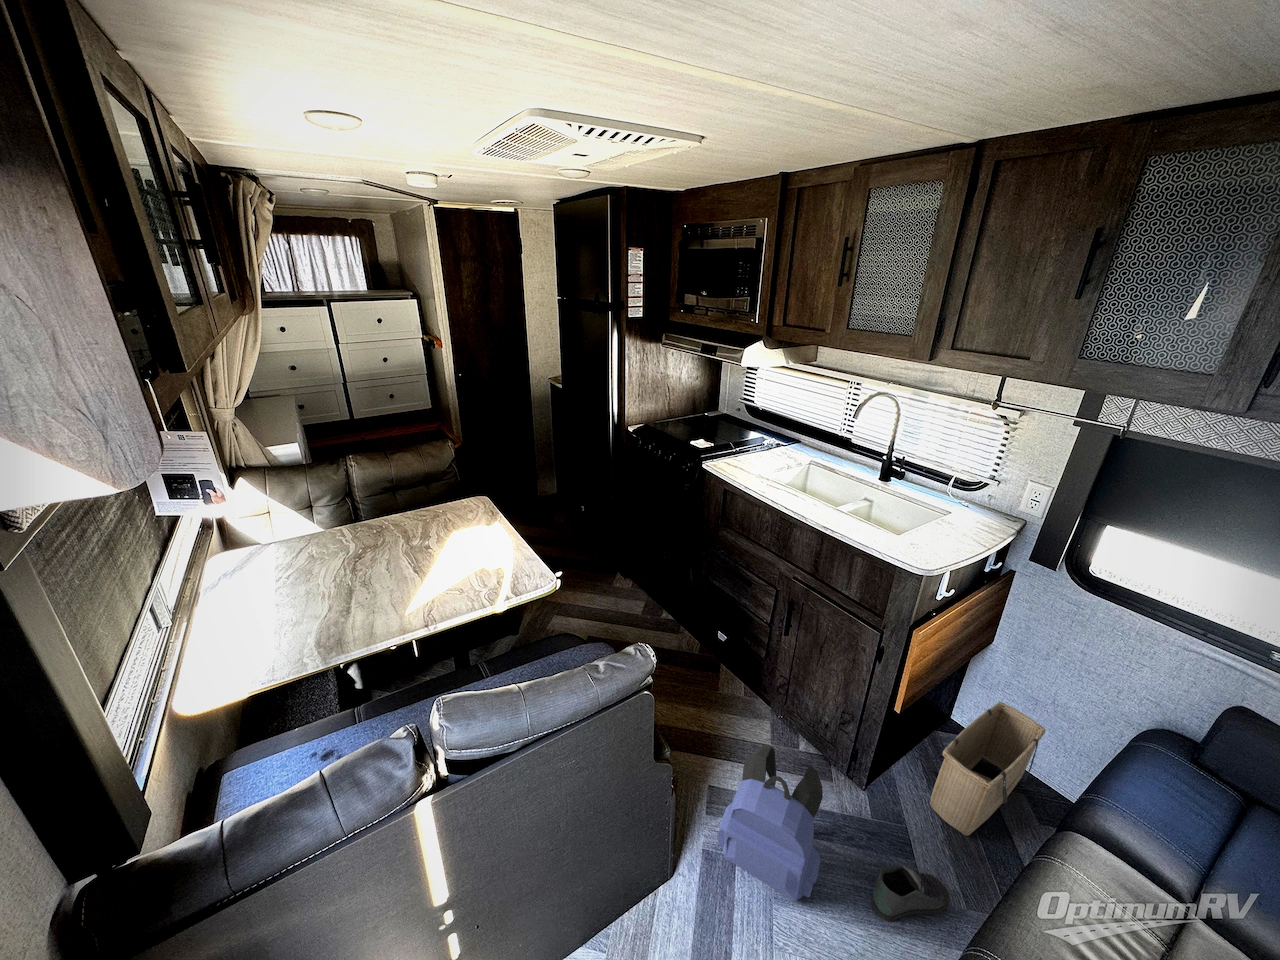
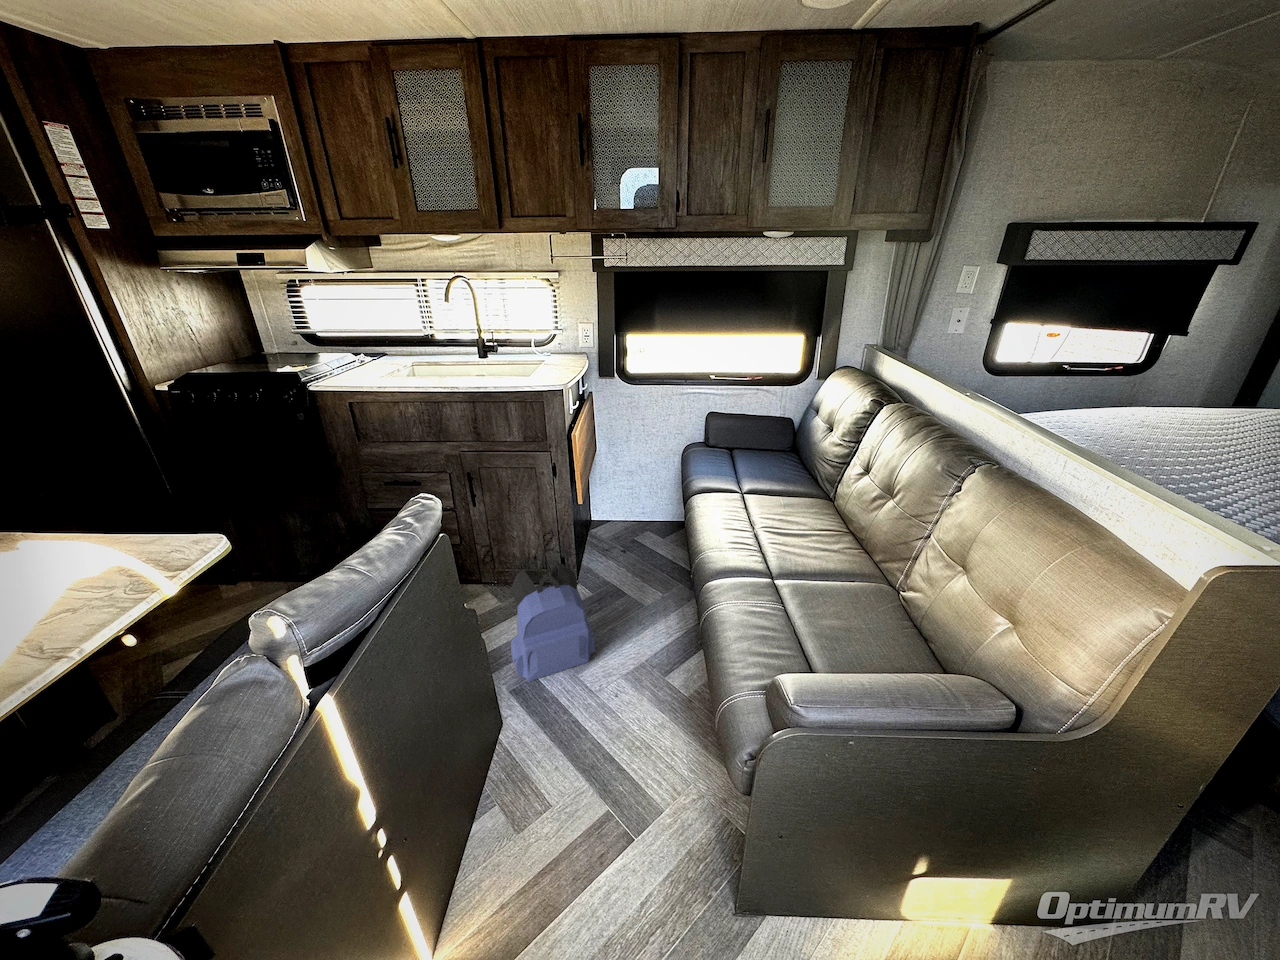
basket: present [930,702,1046,836] -> none [608,483,648,567]
shoe: present [871,865,950,921] -> none [620,589,654,631]

